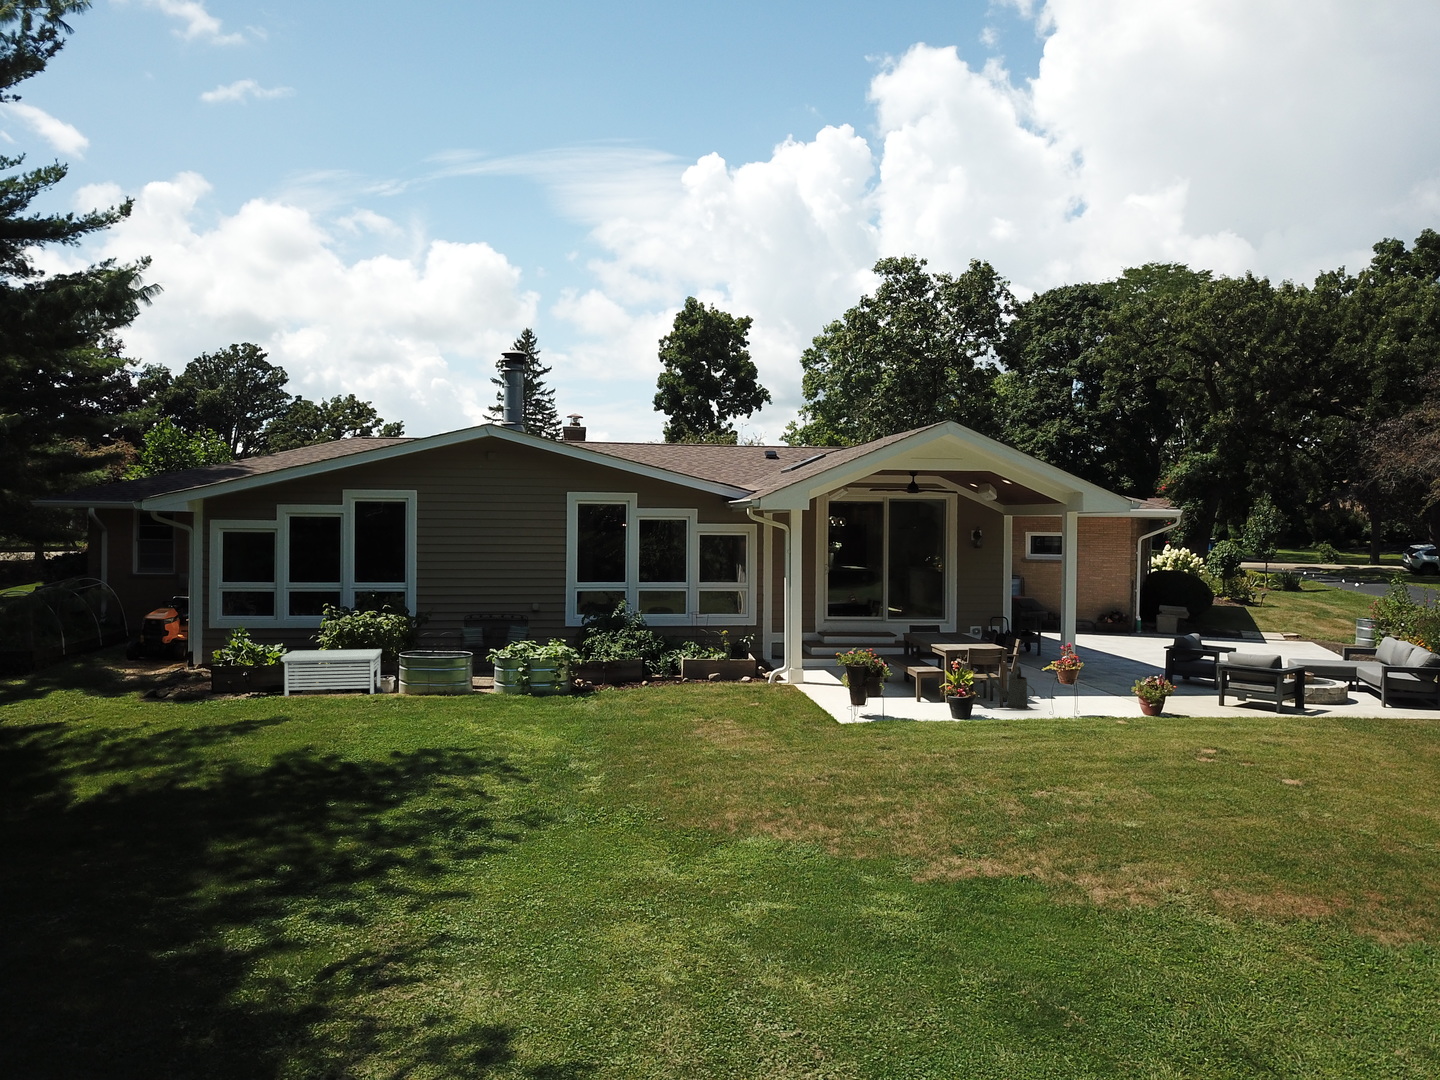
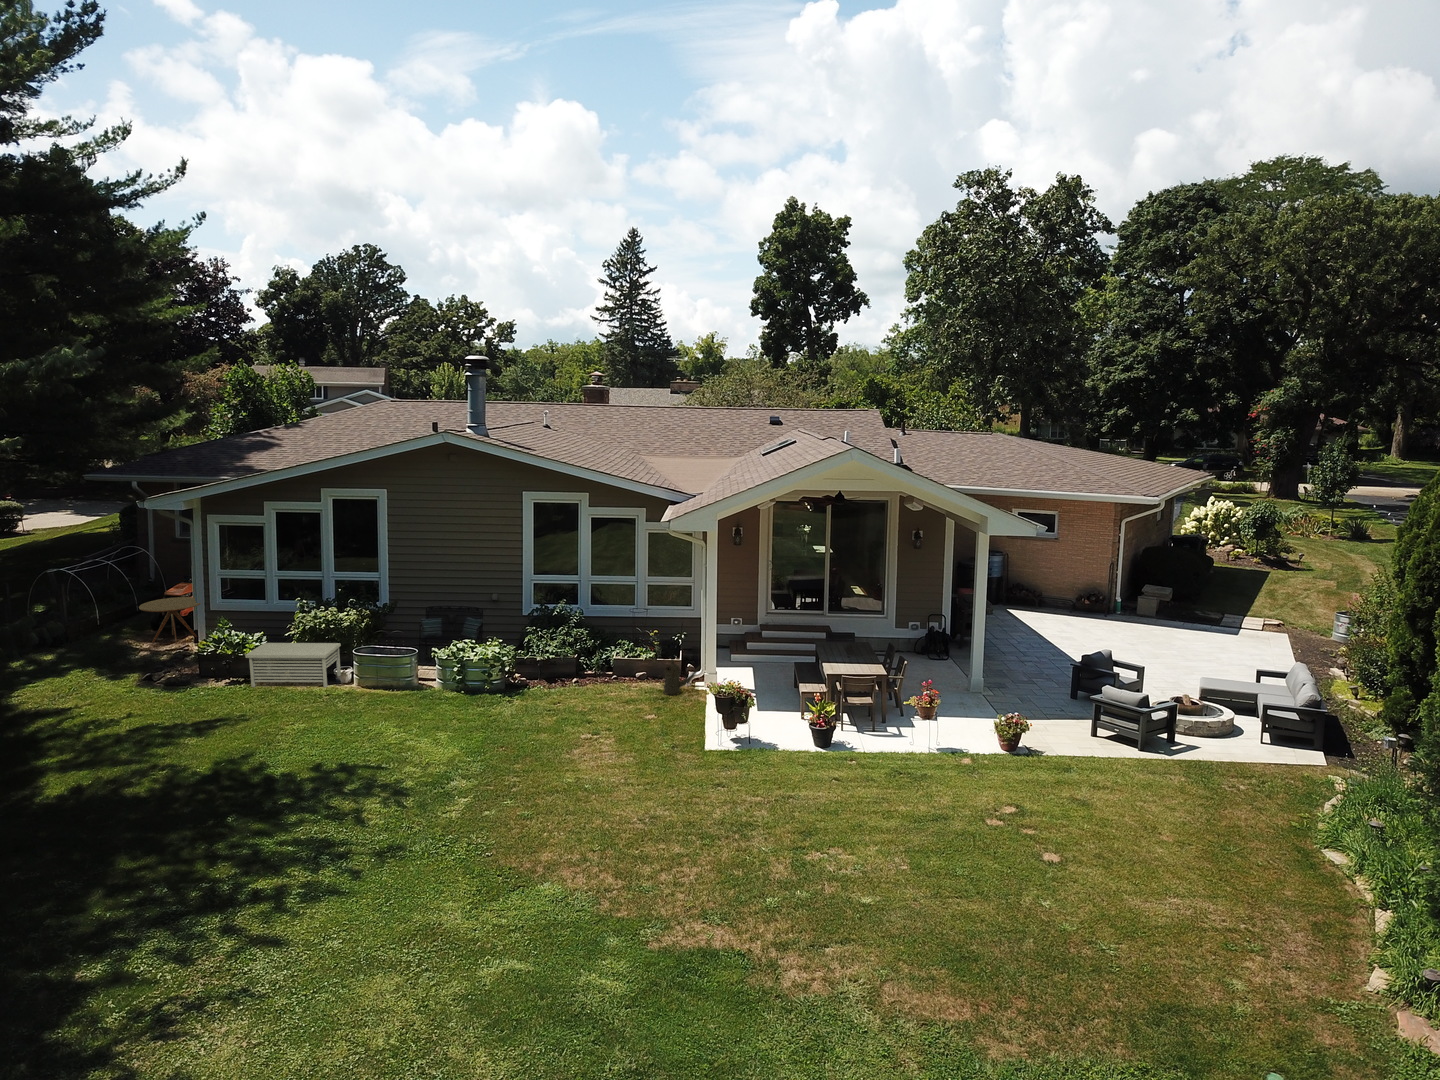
round table: none [113,624,187,673] -> present [139,597,201,644]
watering can: present [984,666,1035,709] -> present [663,659,700,695]

